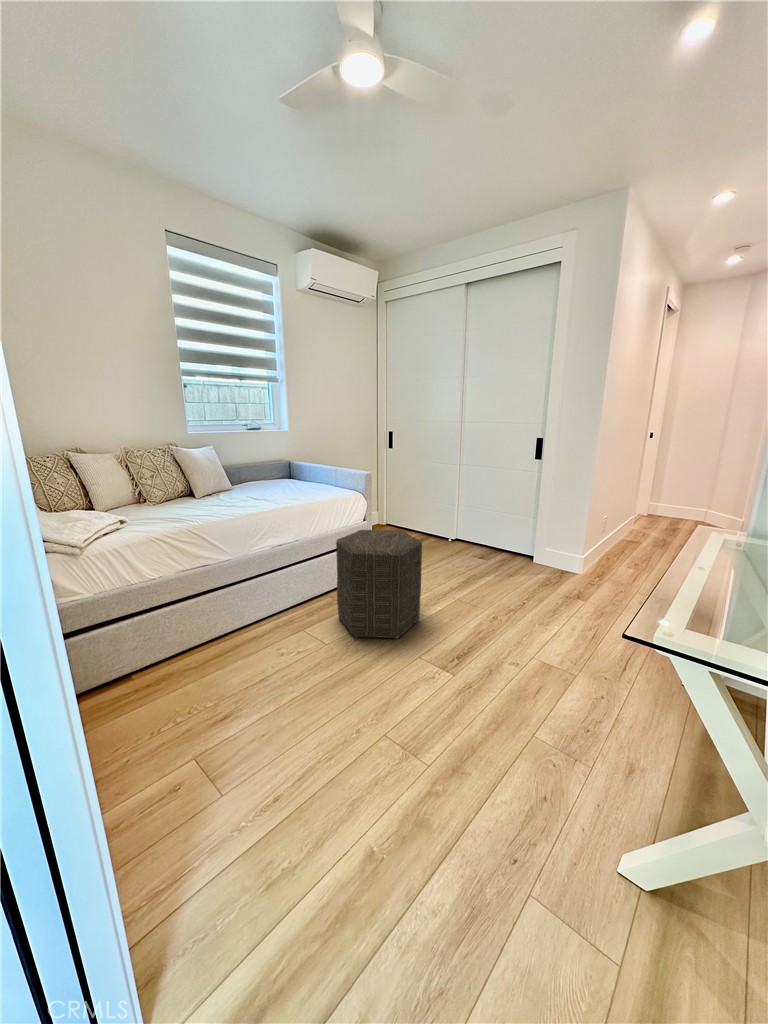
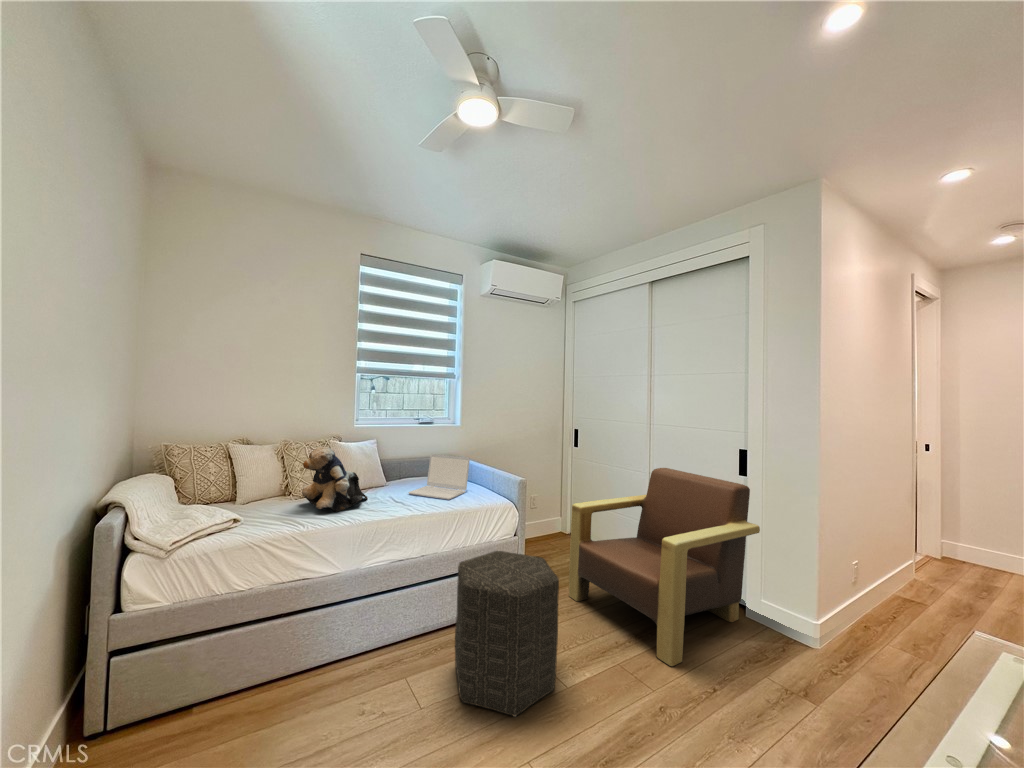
teddy bear: none [165,449,229,510] -> present [302,446,368,512]
laptop: none [264,456,316,494] -> present [409,454,470,500]
armchair: none [405,459,550,596] -> present [569,468,760,666]

